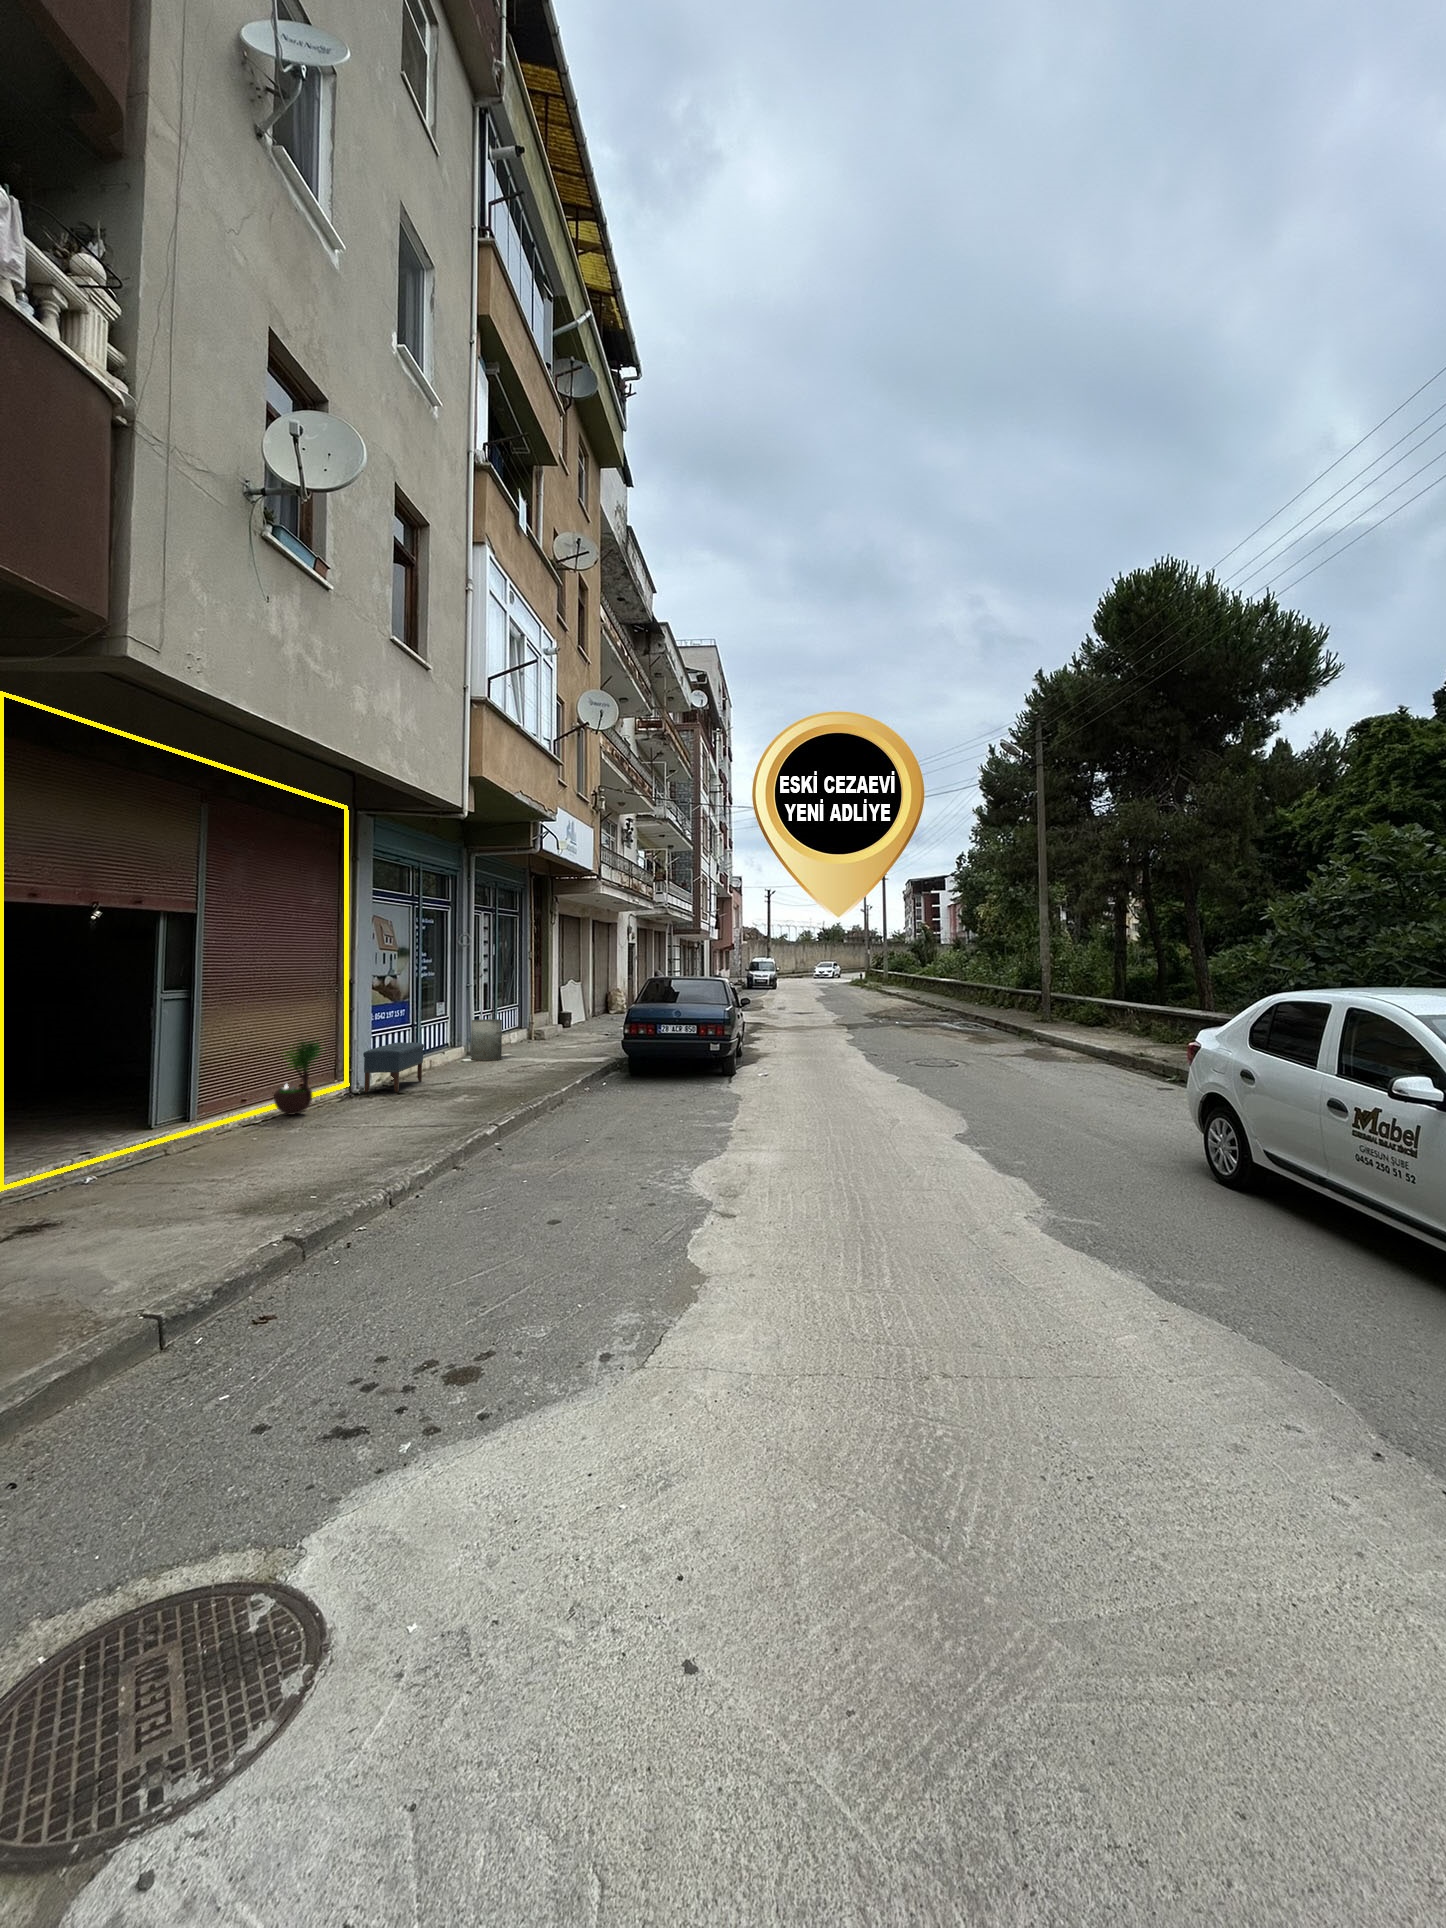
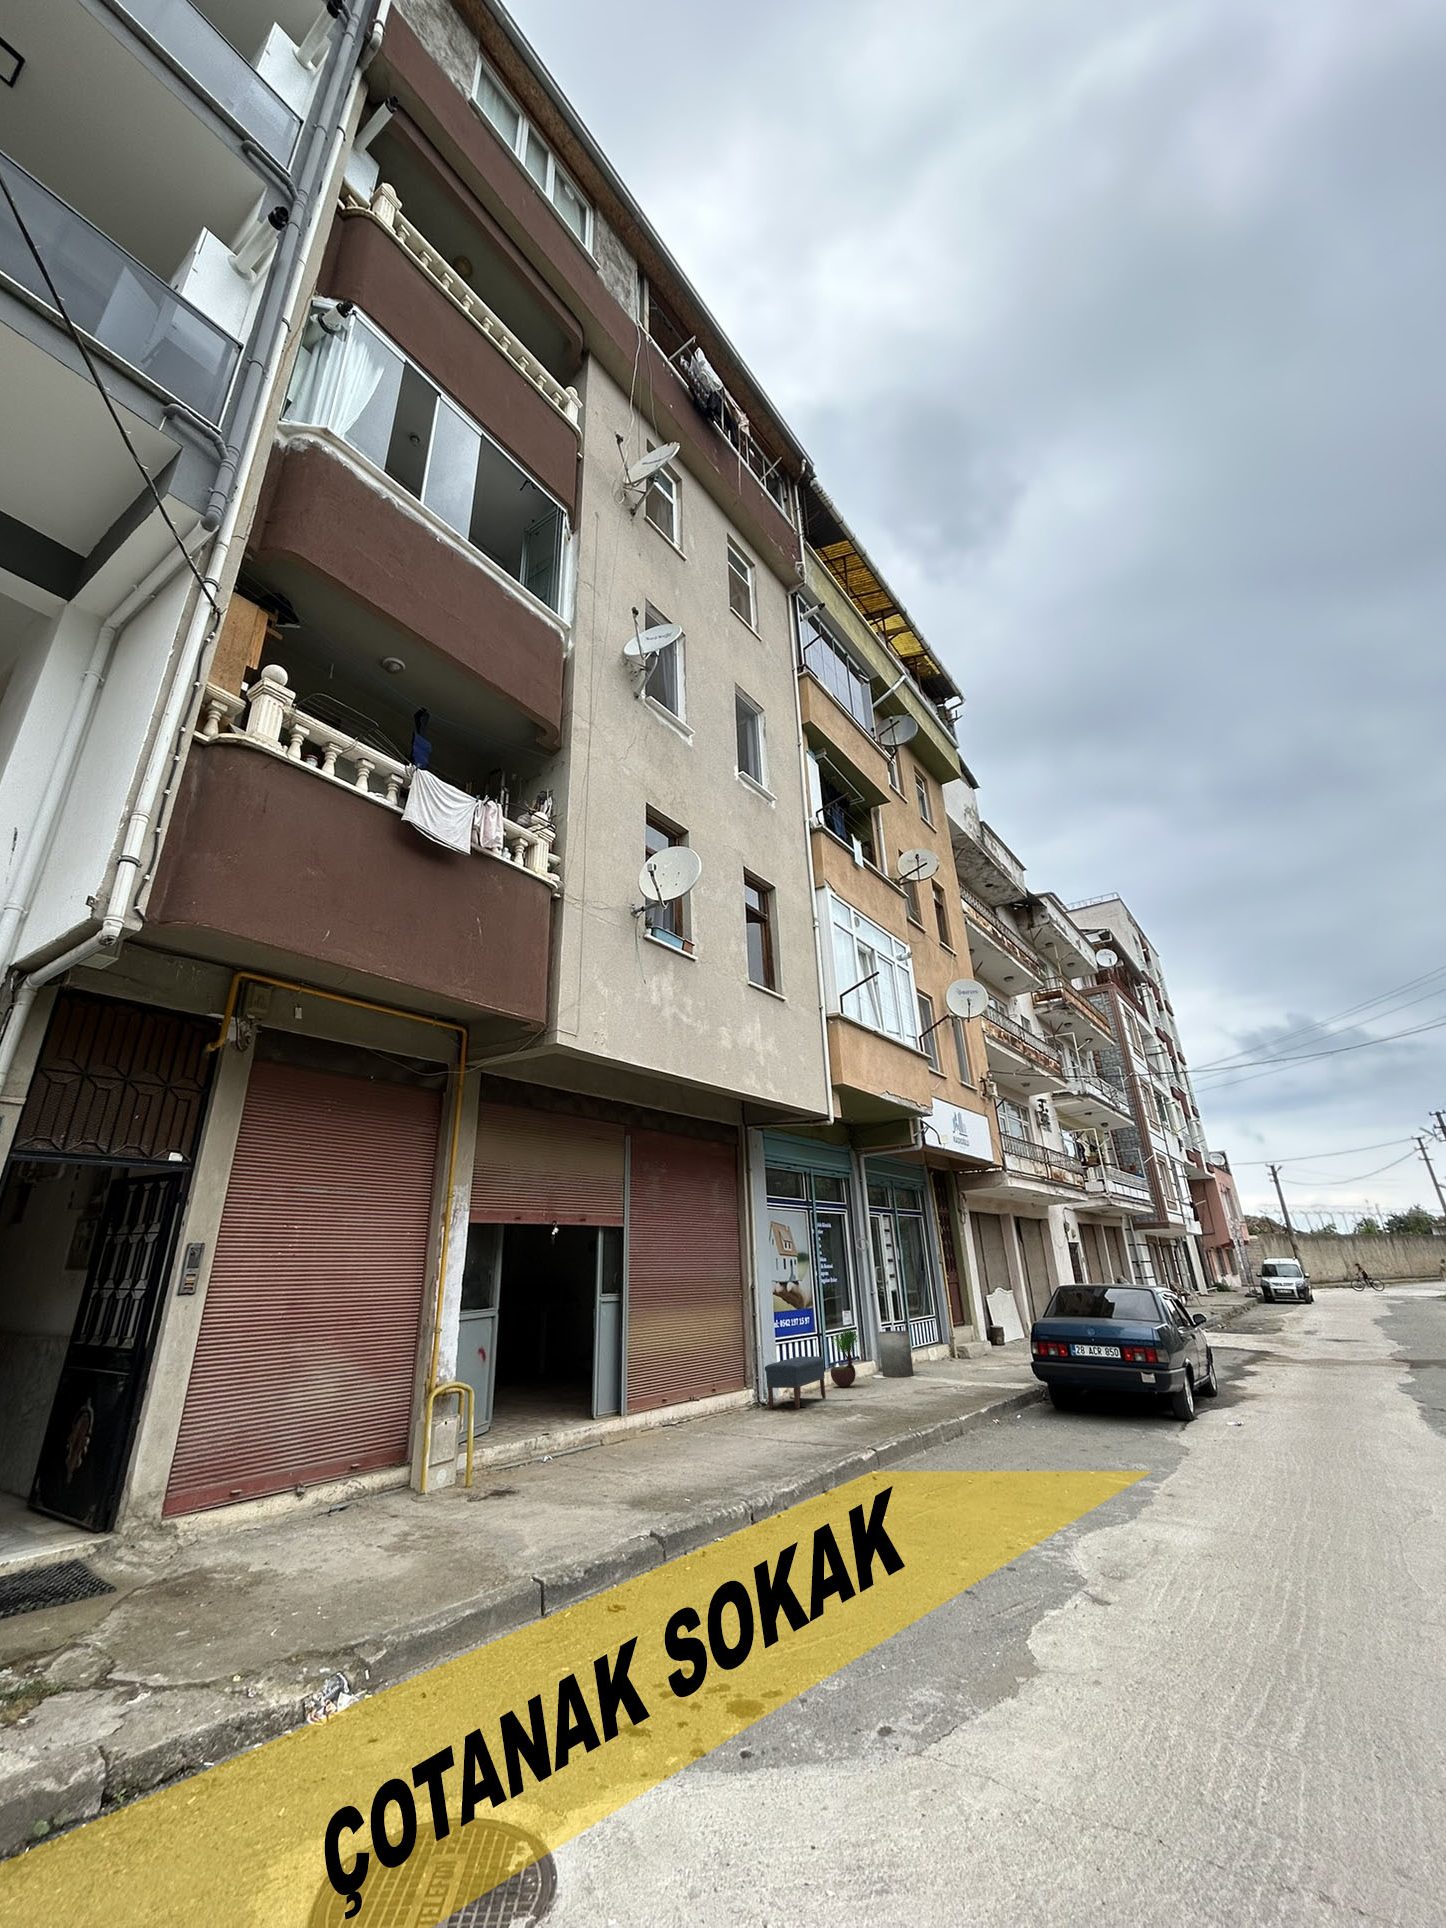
potted tree: present [274,1041,323,1115] -> present [831,1327,858,1387]

